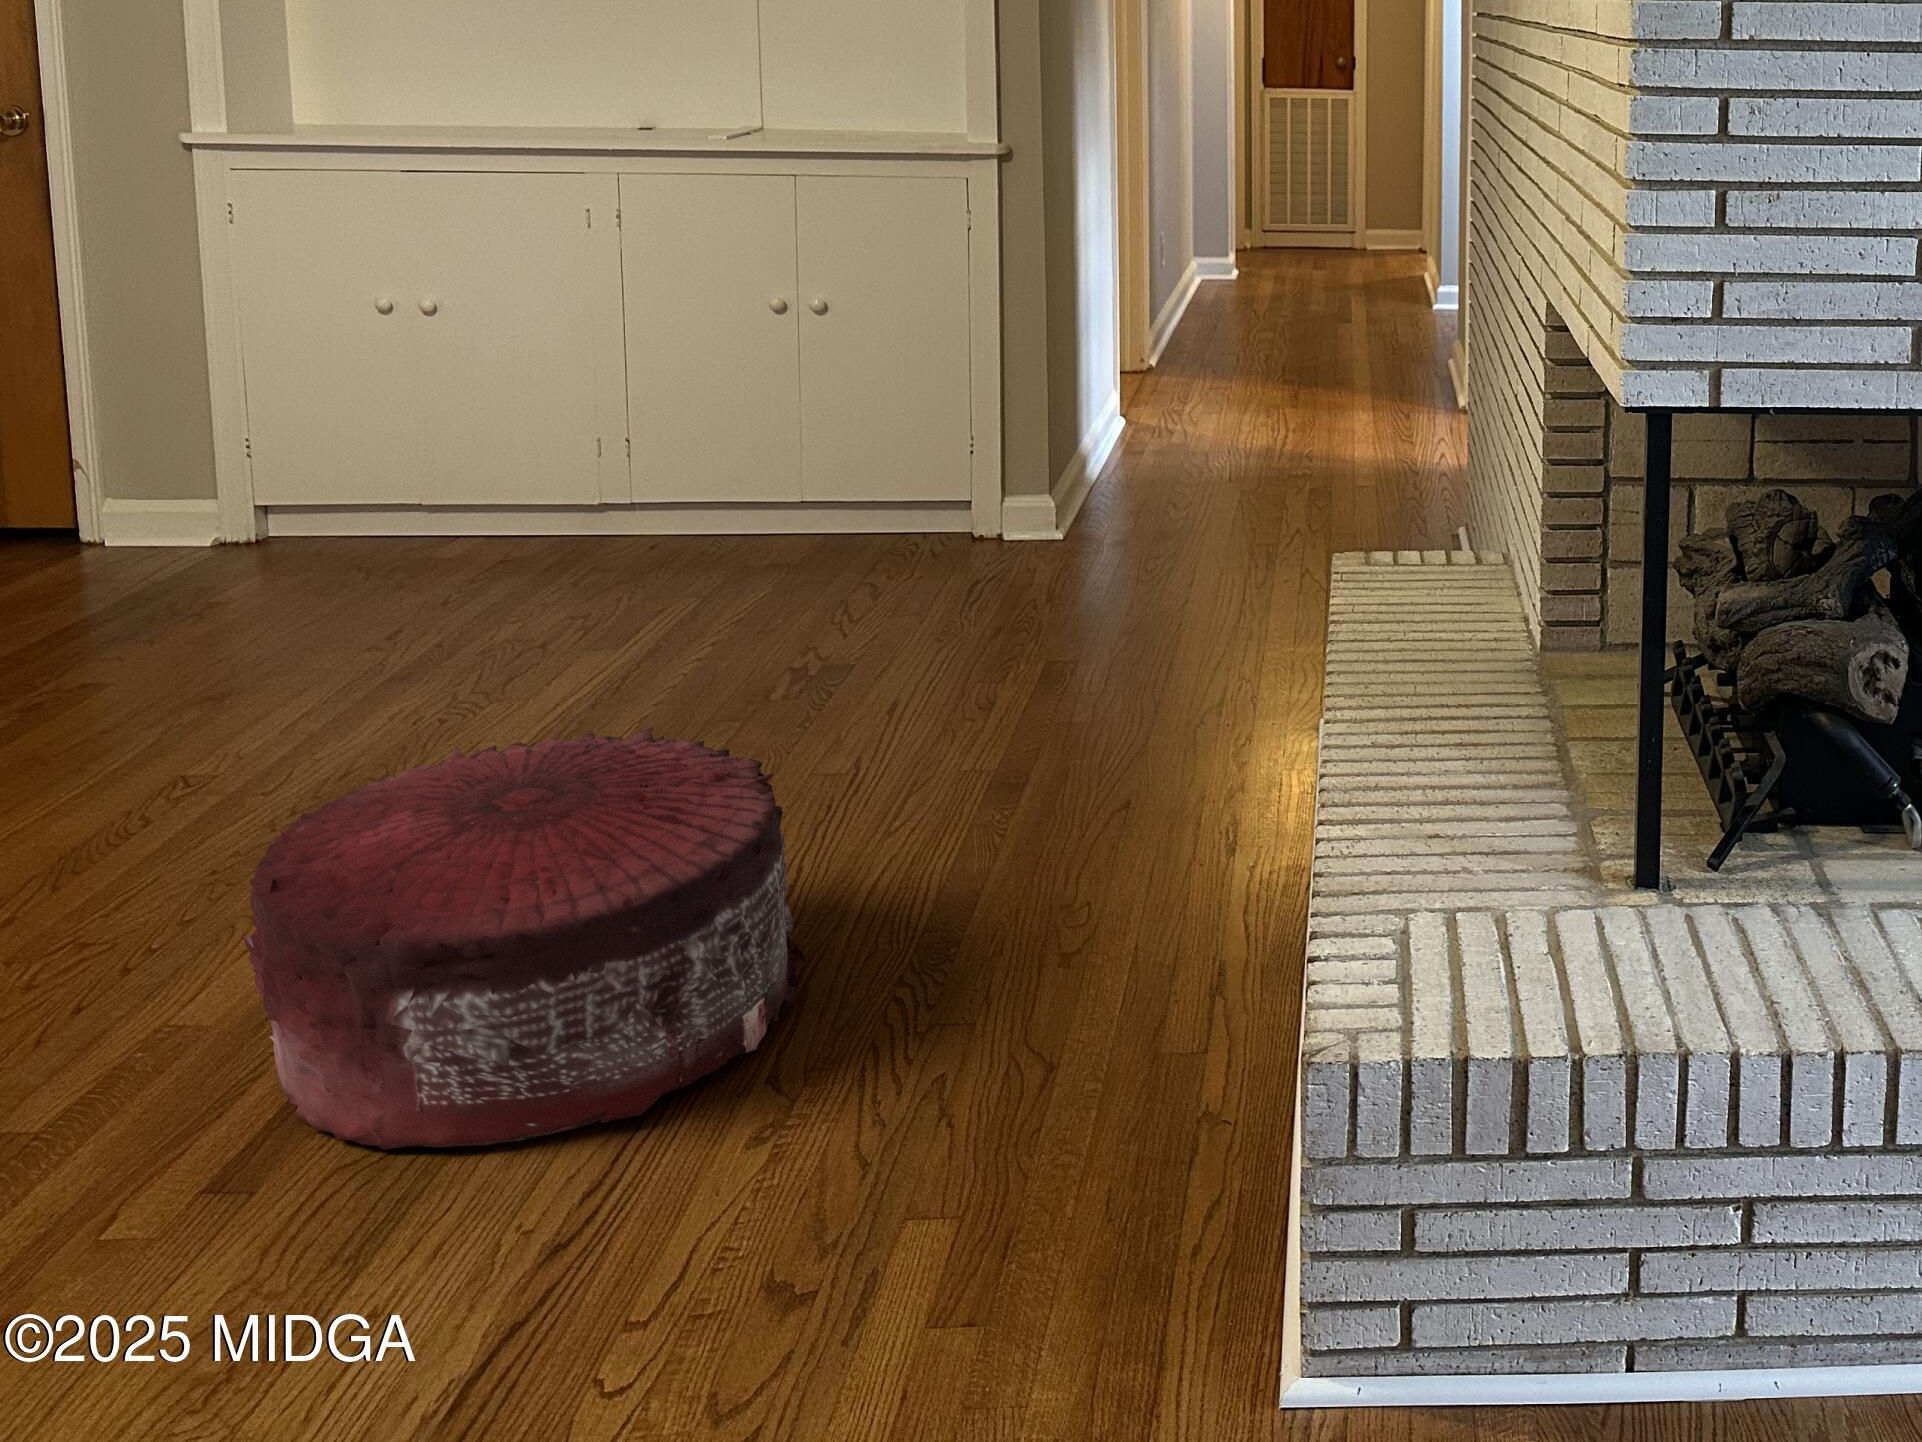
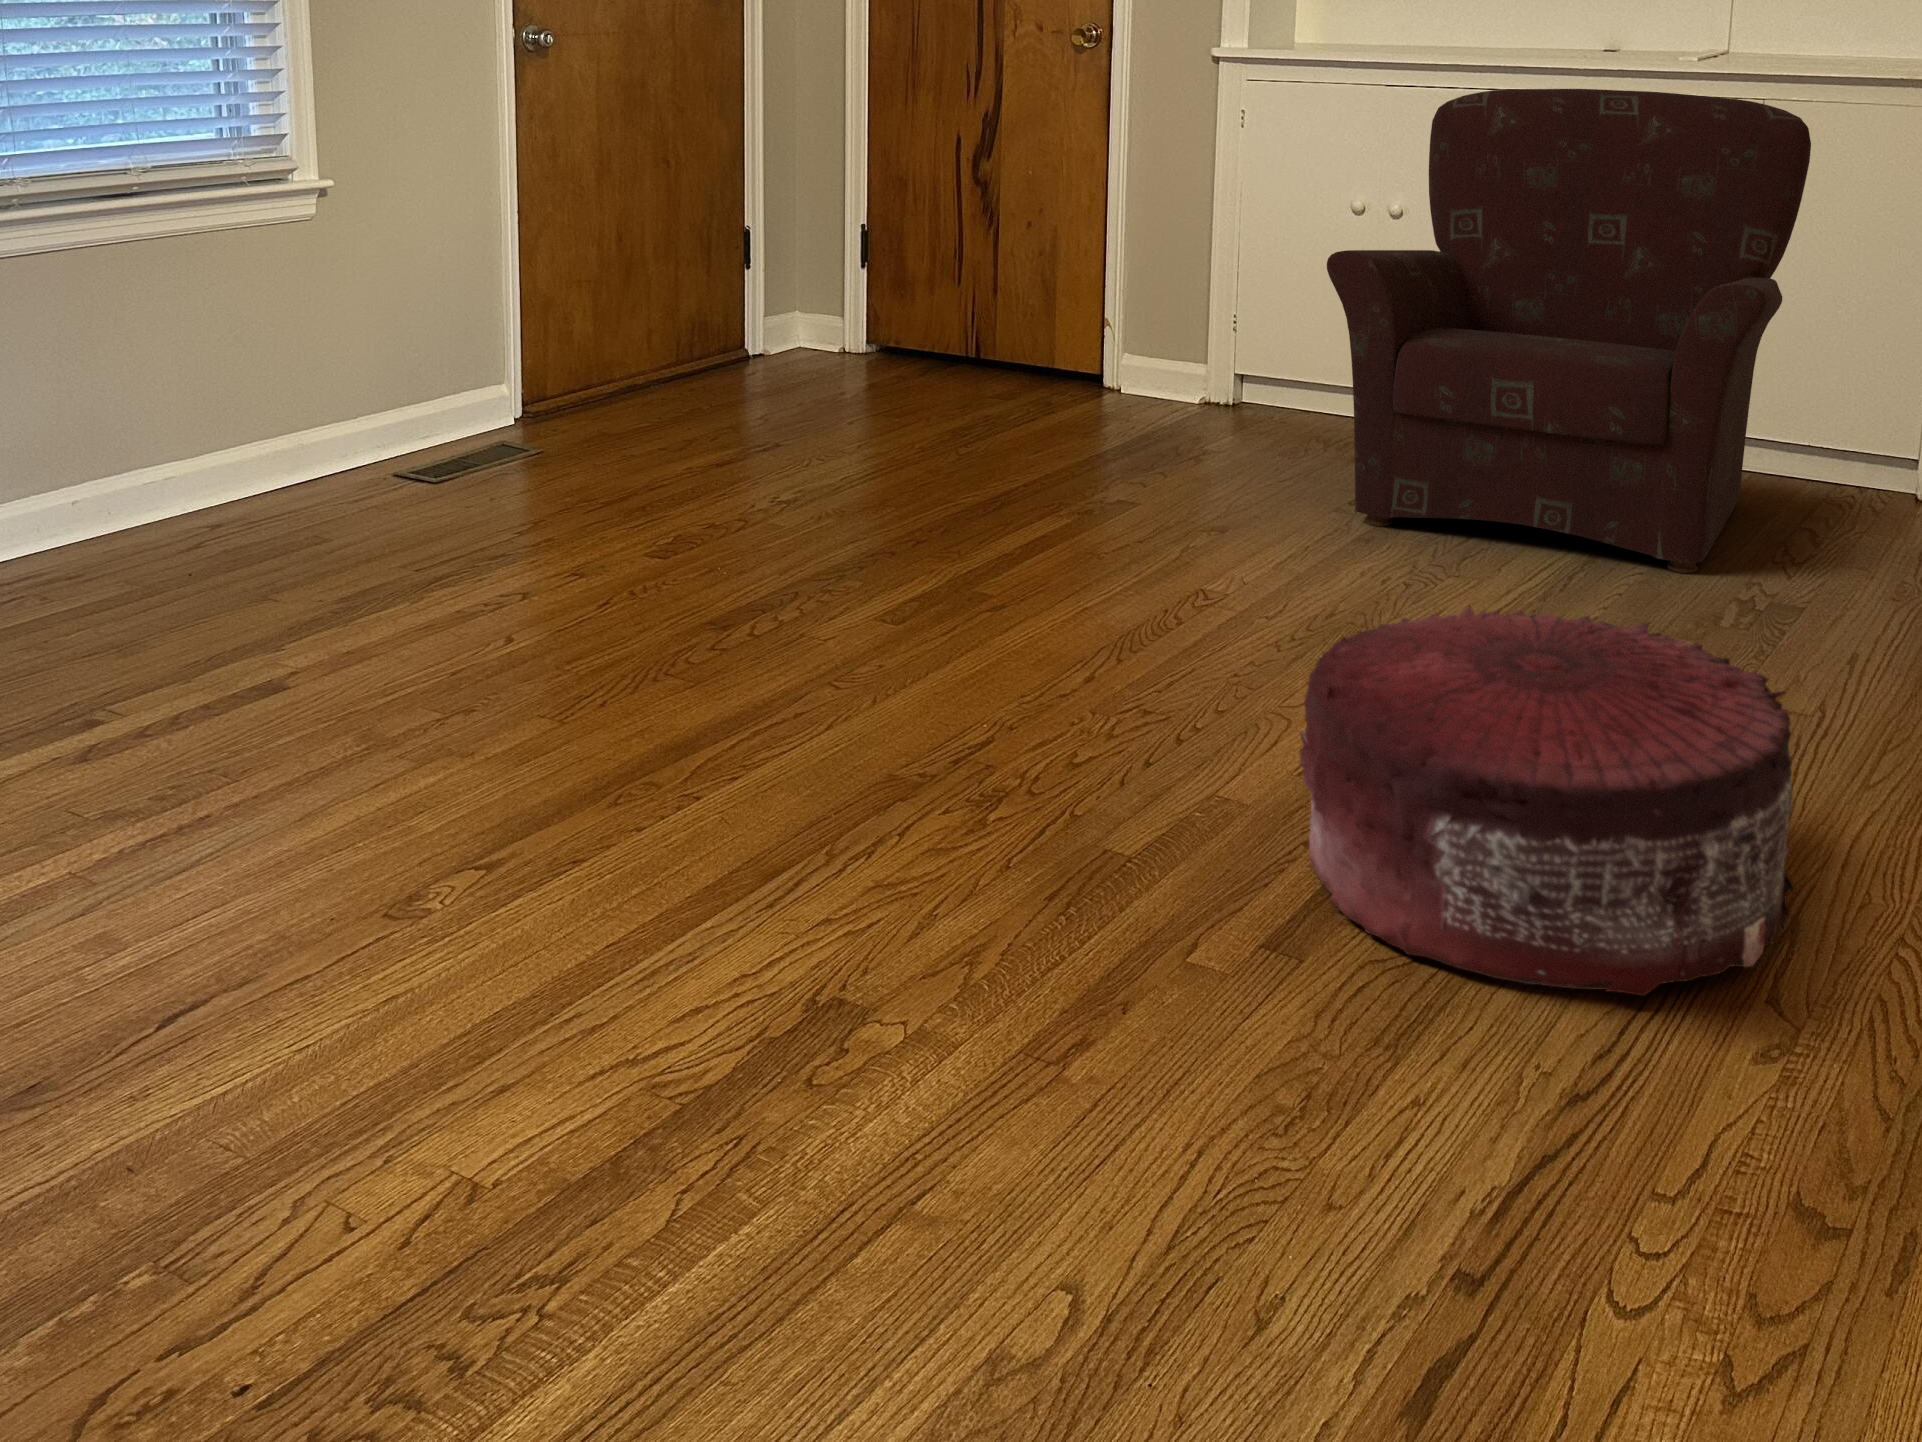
armchair: none [324,175,843,658] -> present [1327,89,1811,574]

